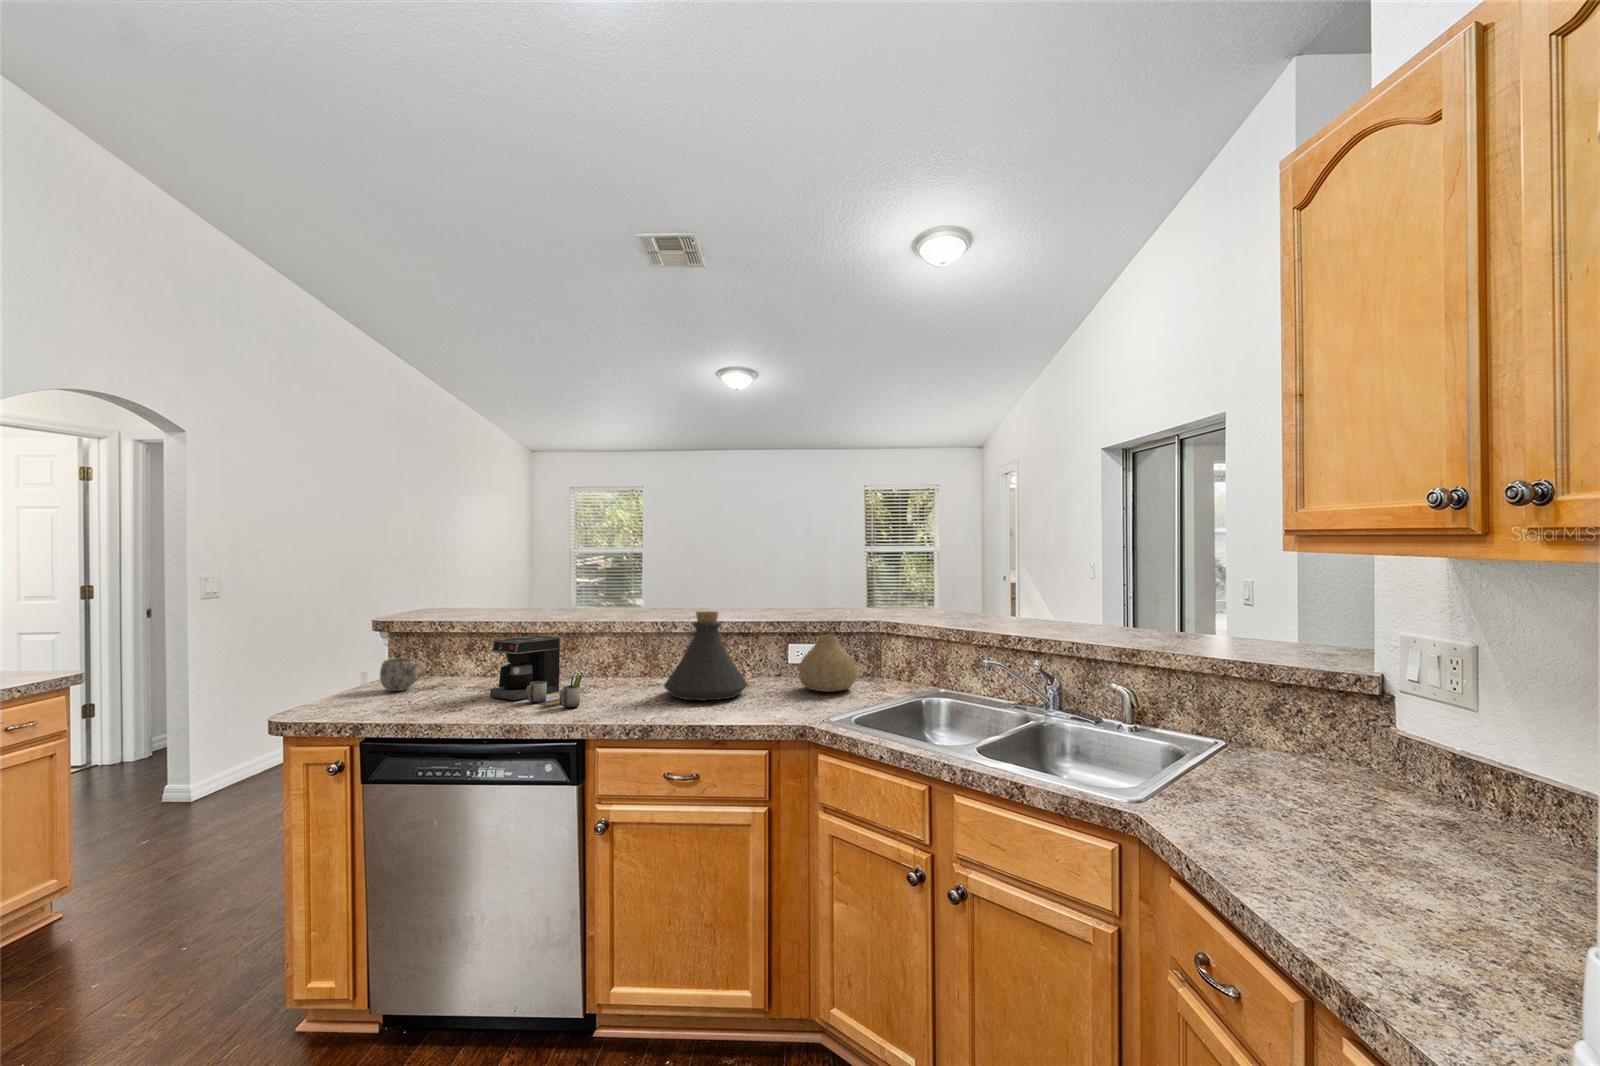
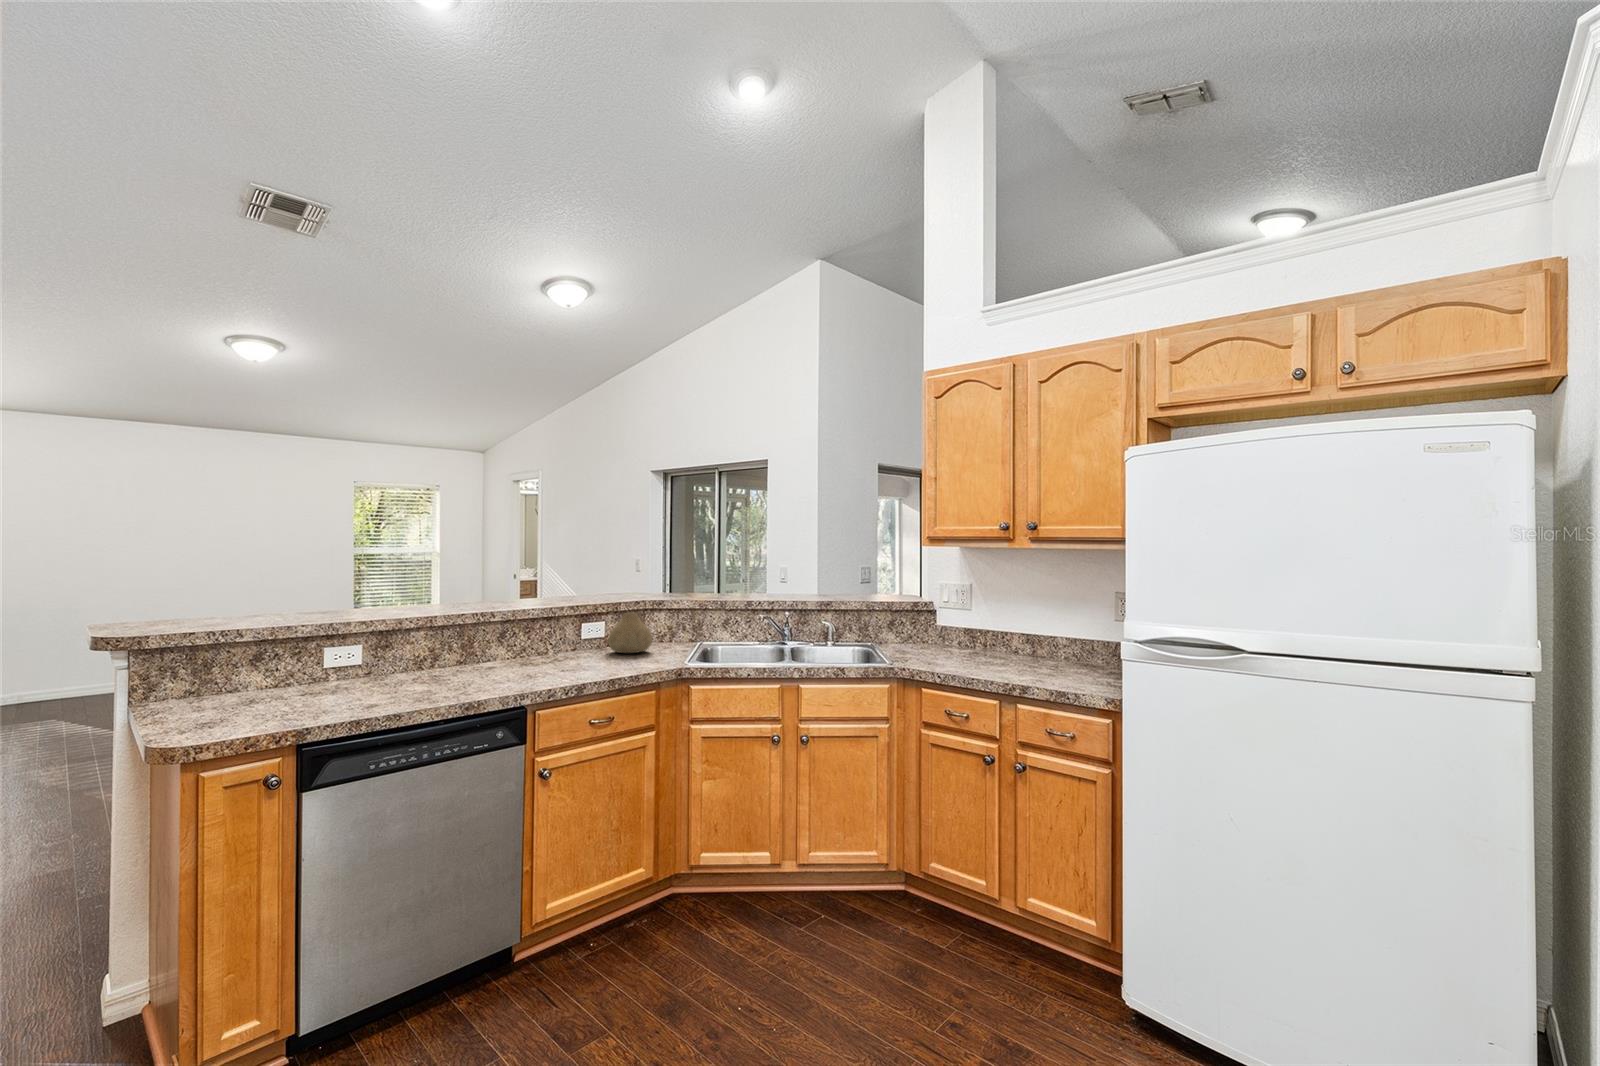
bottle: present [664,611,748,700] -> none [522,599,594,669]
coffee maker: present [490,636,584,707] -> none [369,632,495,694]
mug: present [380,659,425,691] -> none [191,673,254,711]

